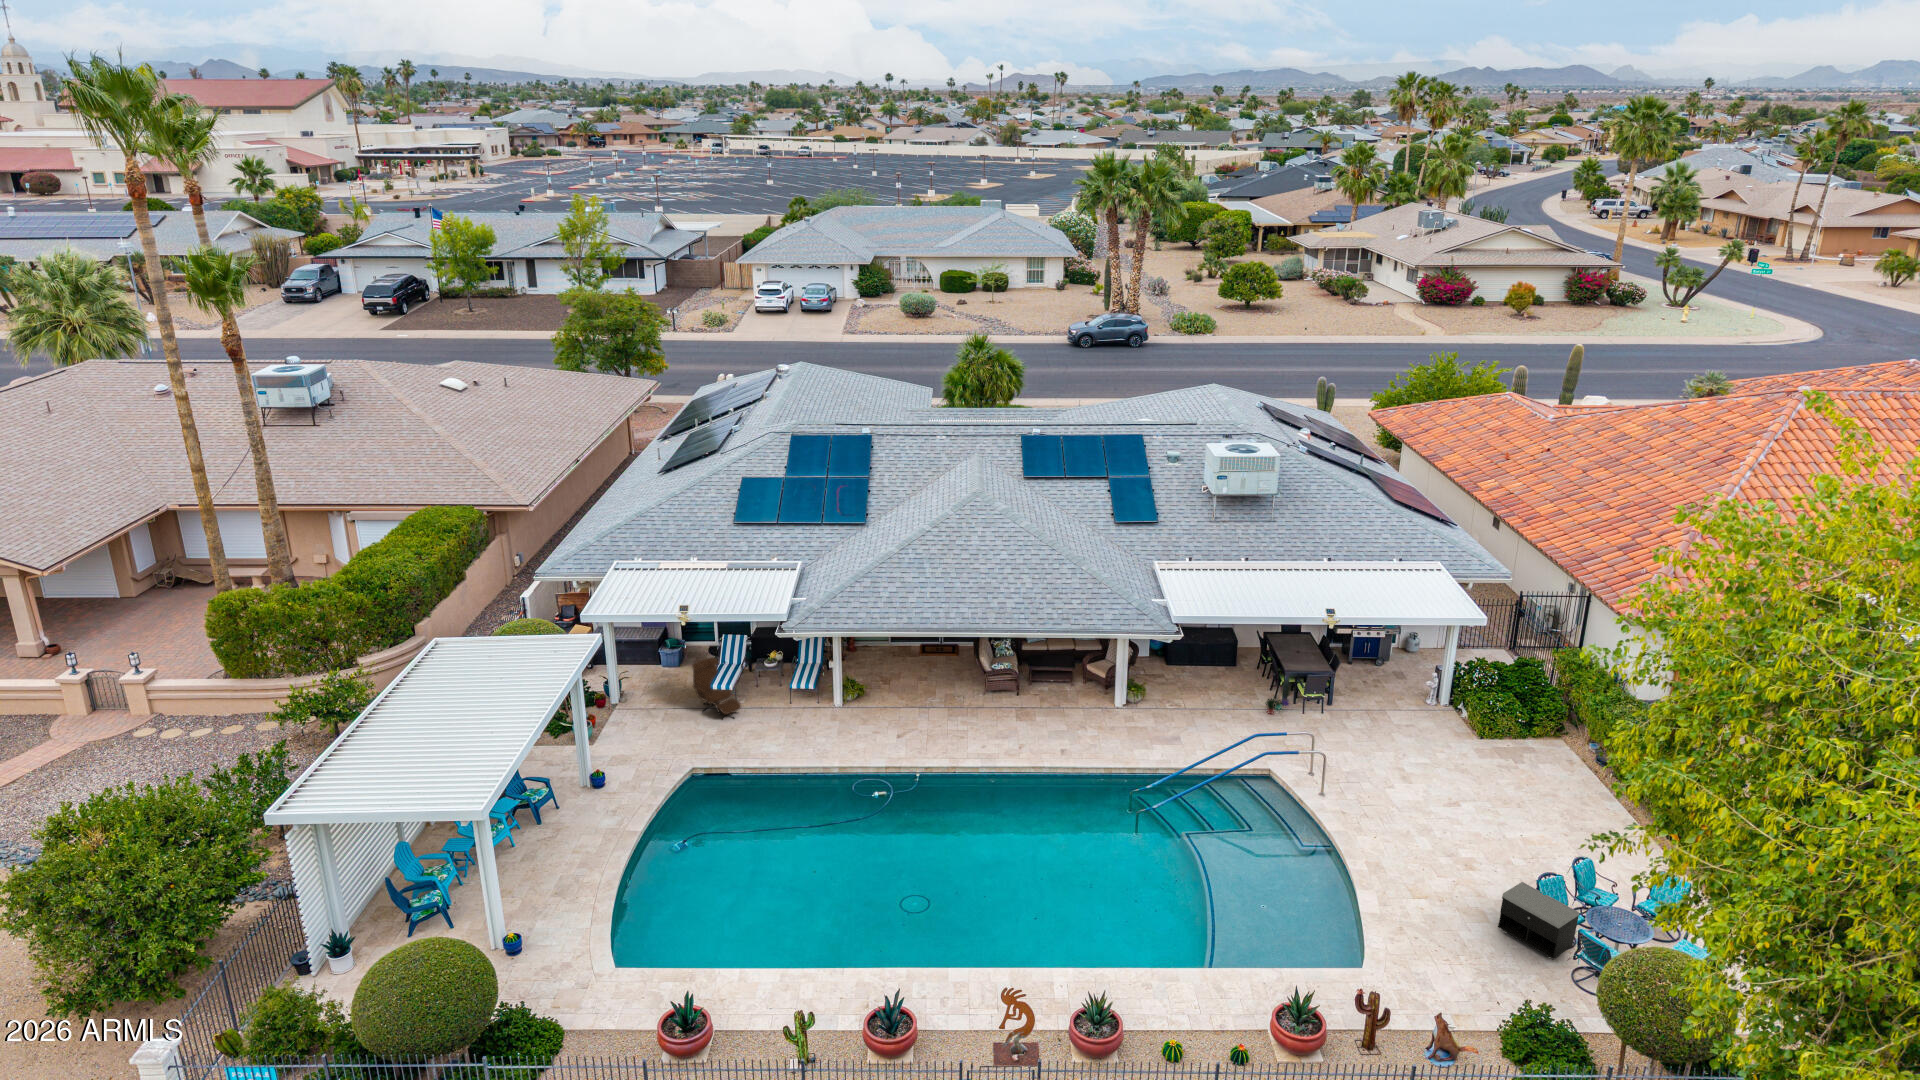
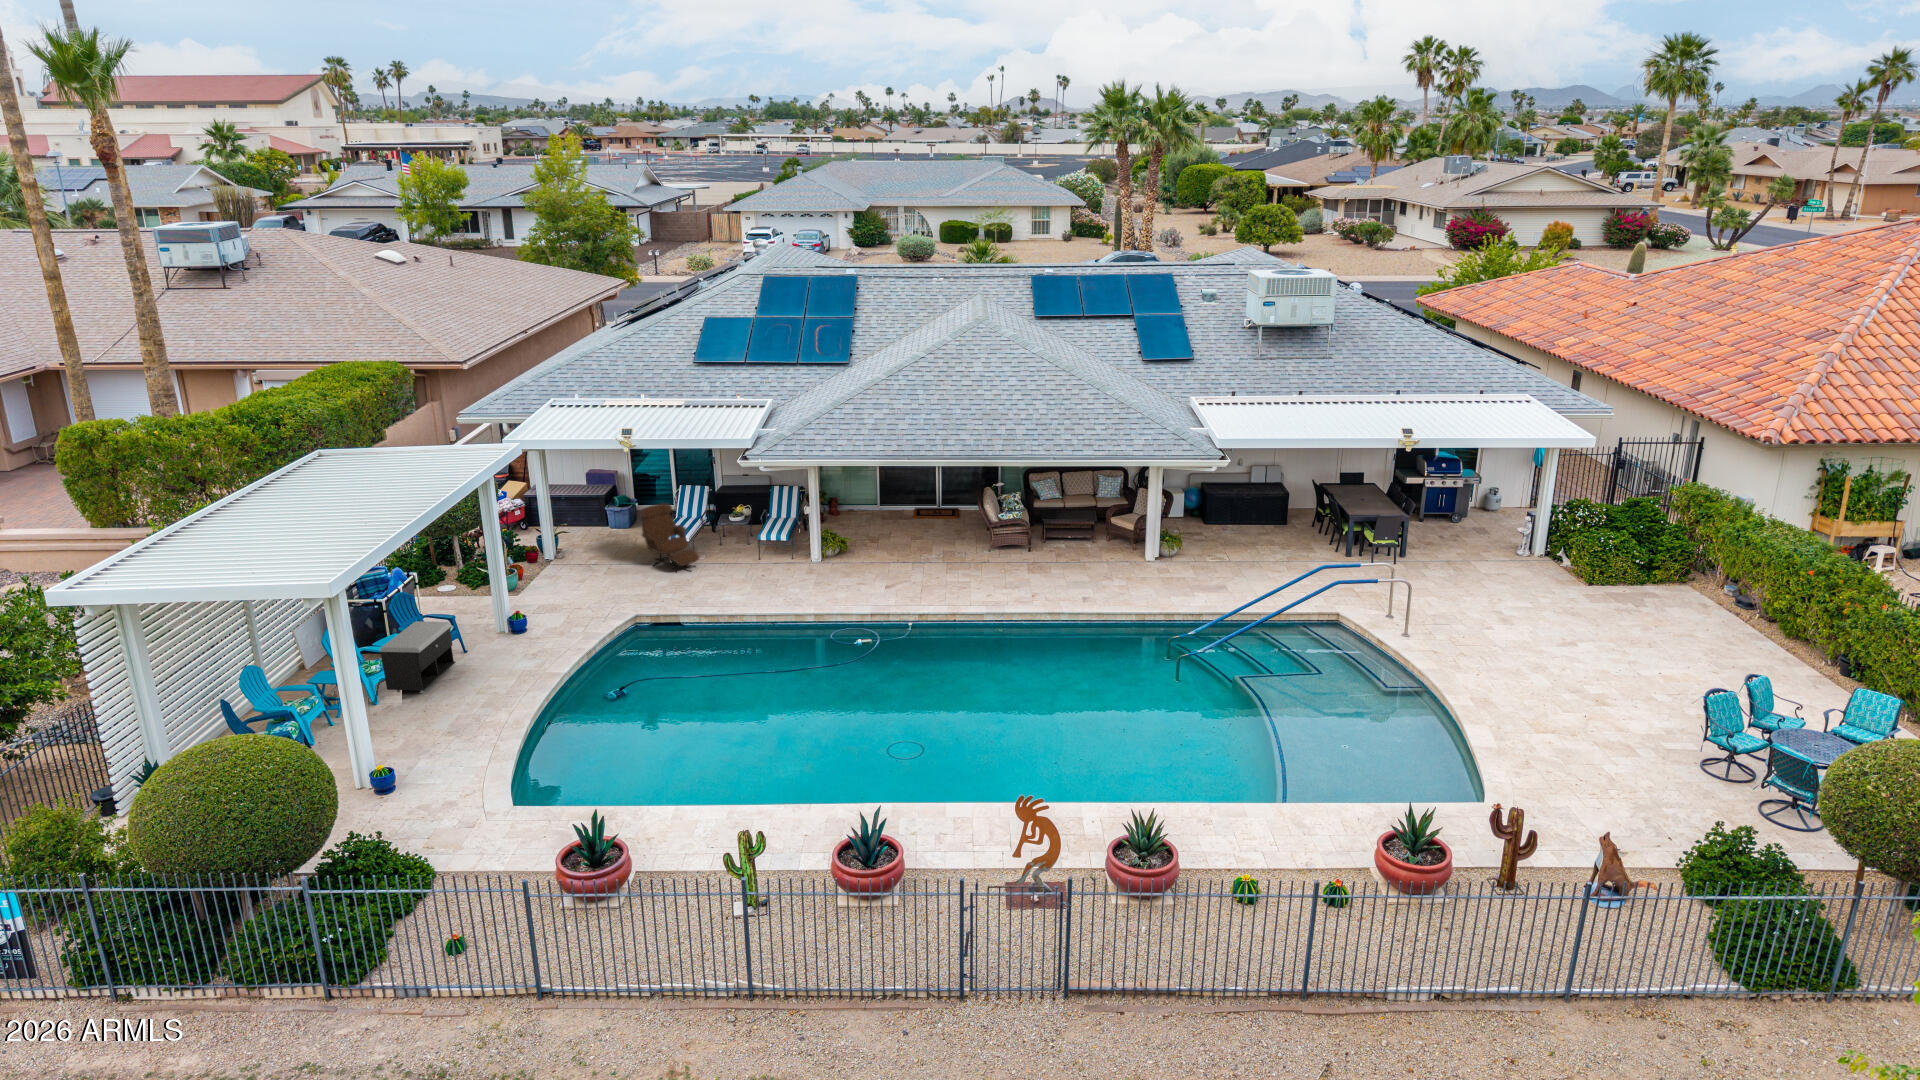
potted plant: present [1266,679,1291,714] -> none [1324,522,1356,564]
storage bench: present [1498,882,1579,959] -> present [380,621,455,693]

